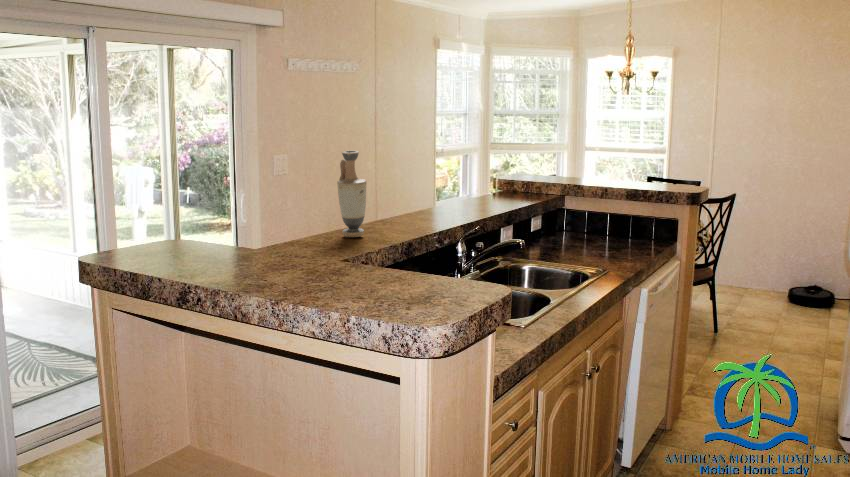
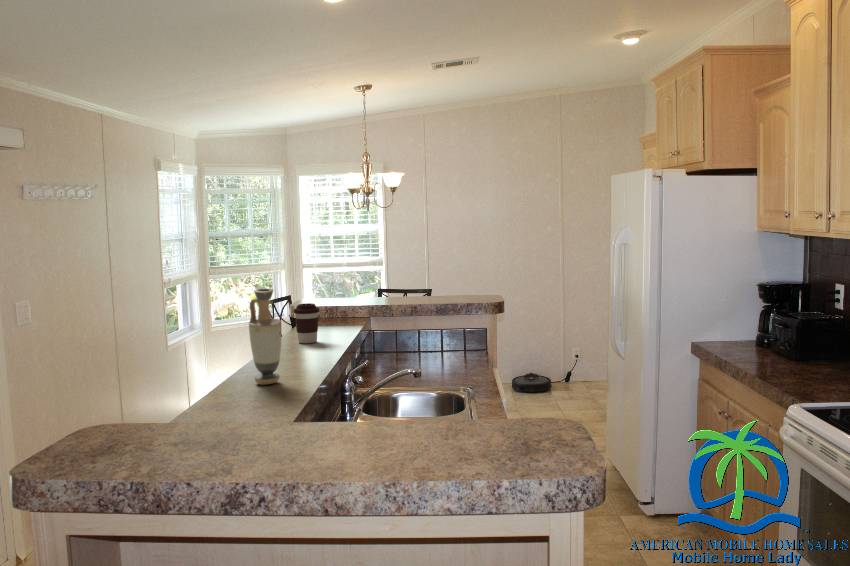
coffee cup: none [439,176,463,215] -> present [294,303,319,343]

